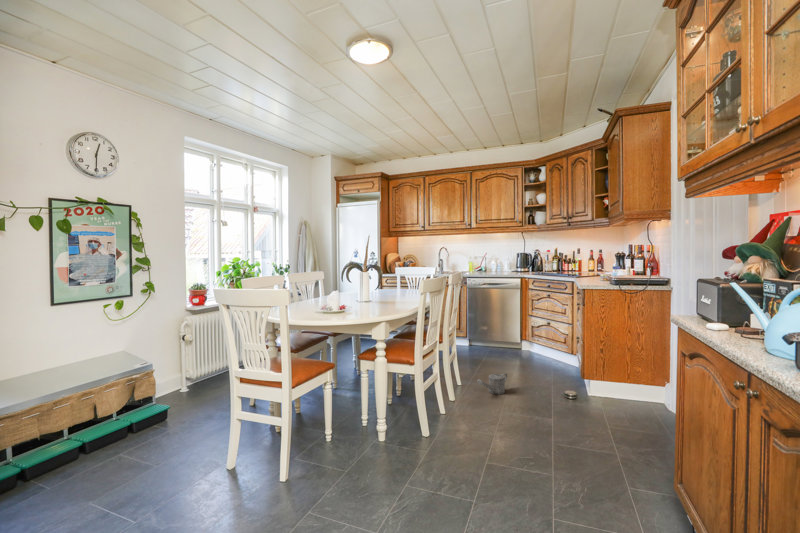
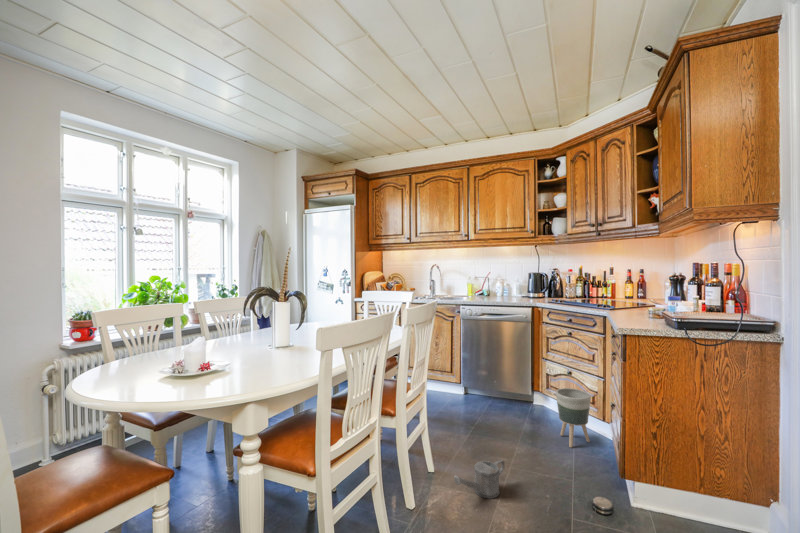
planter: none [539,333,562,371] -> present [556,388,591,447]

